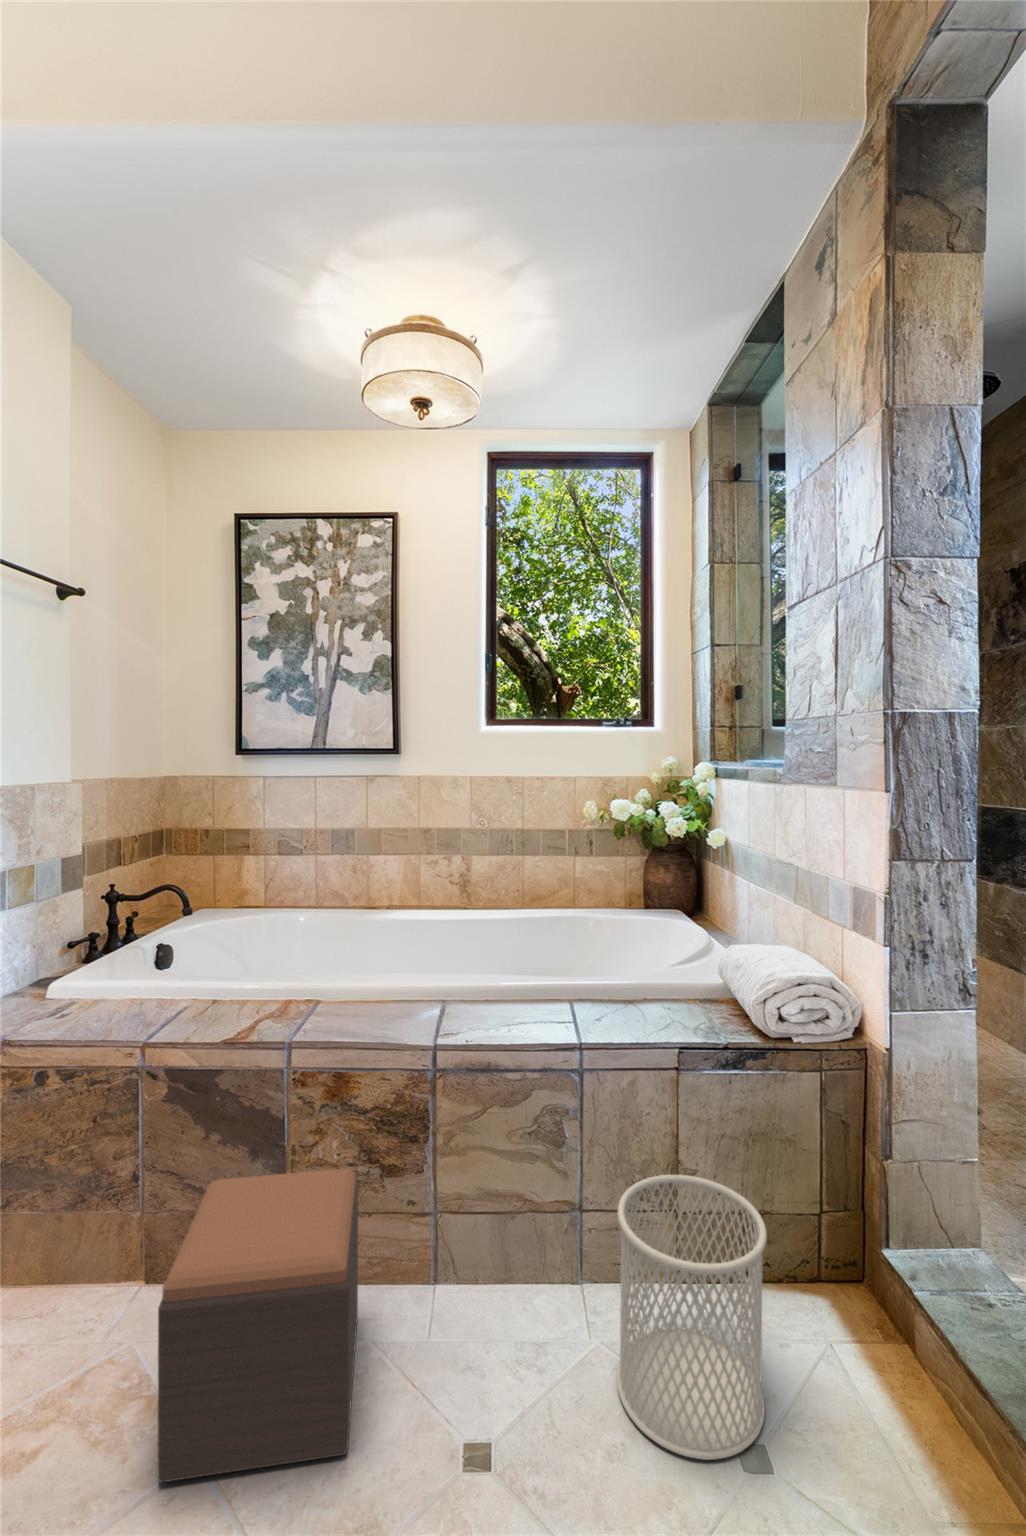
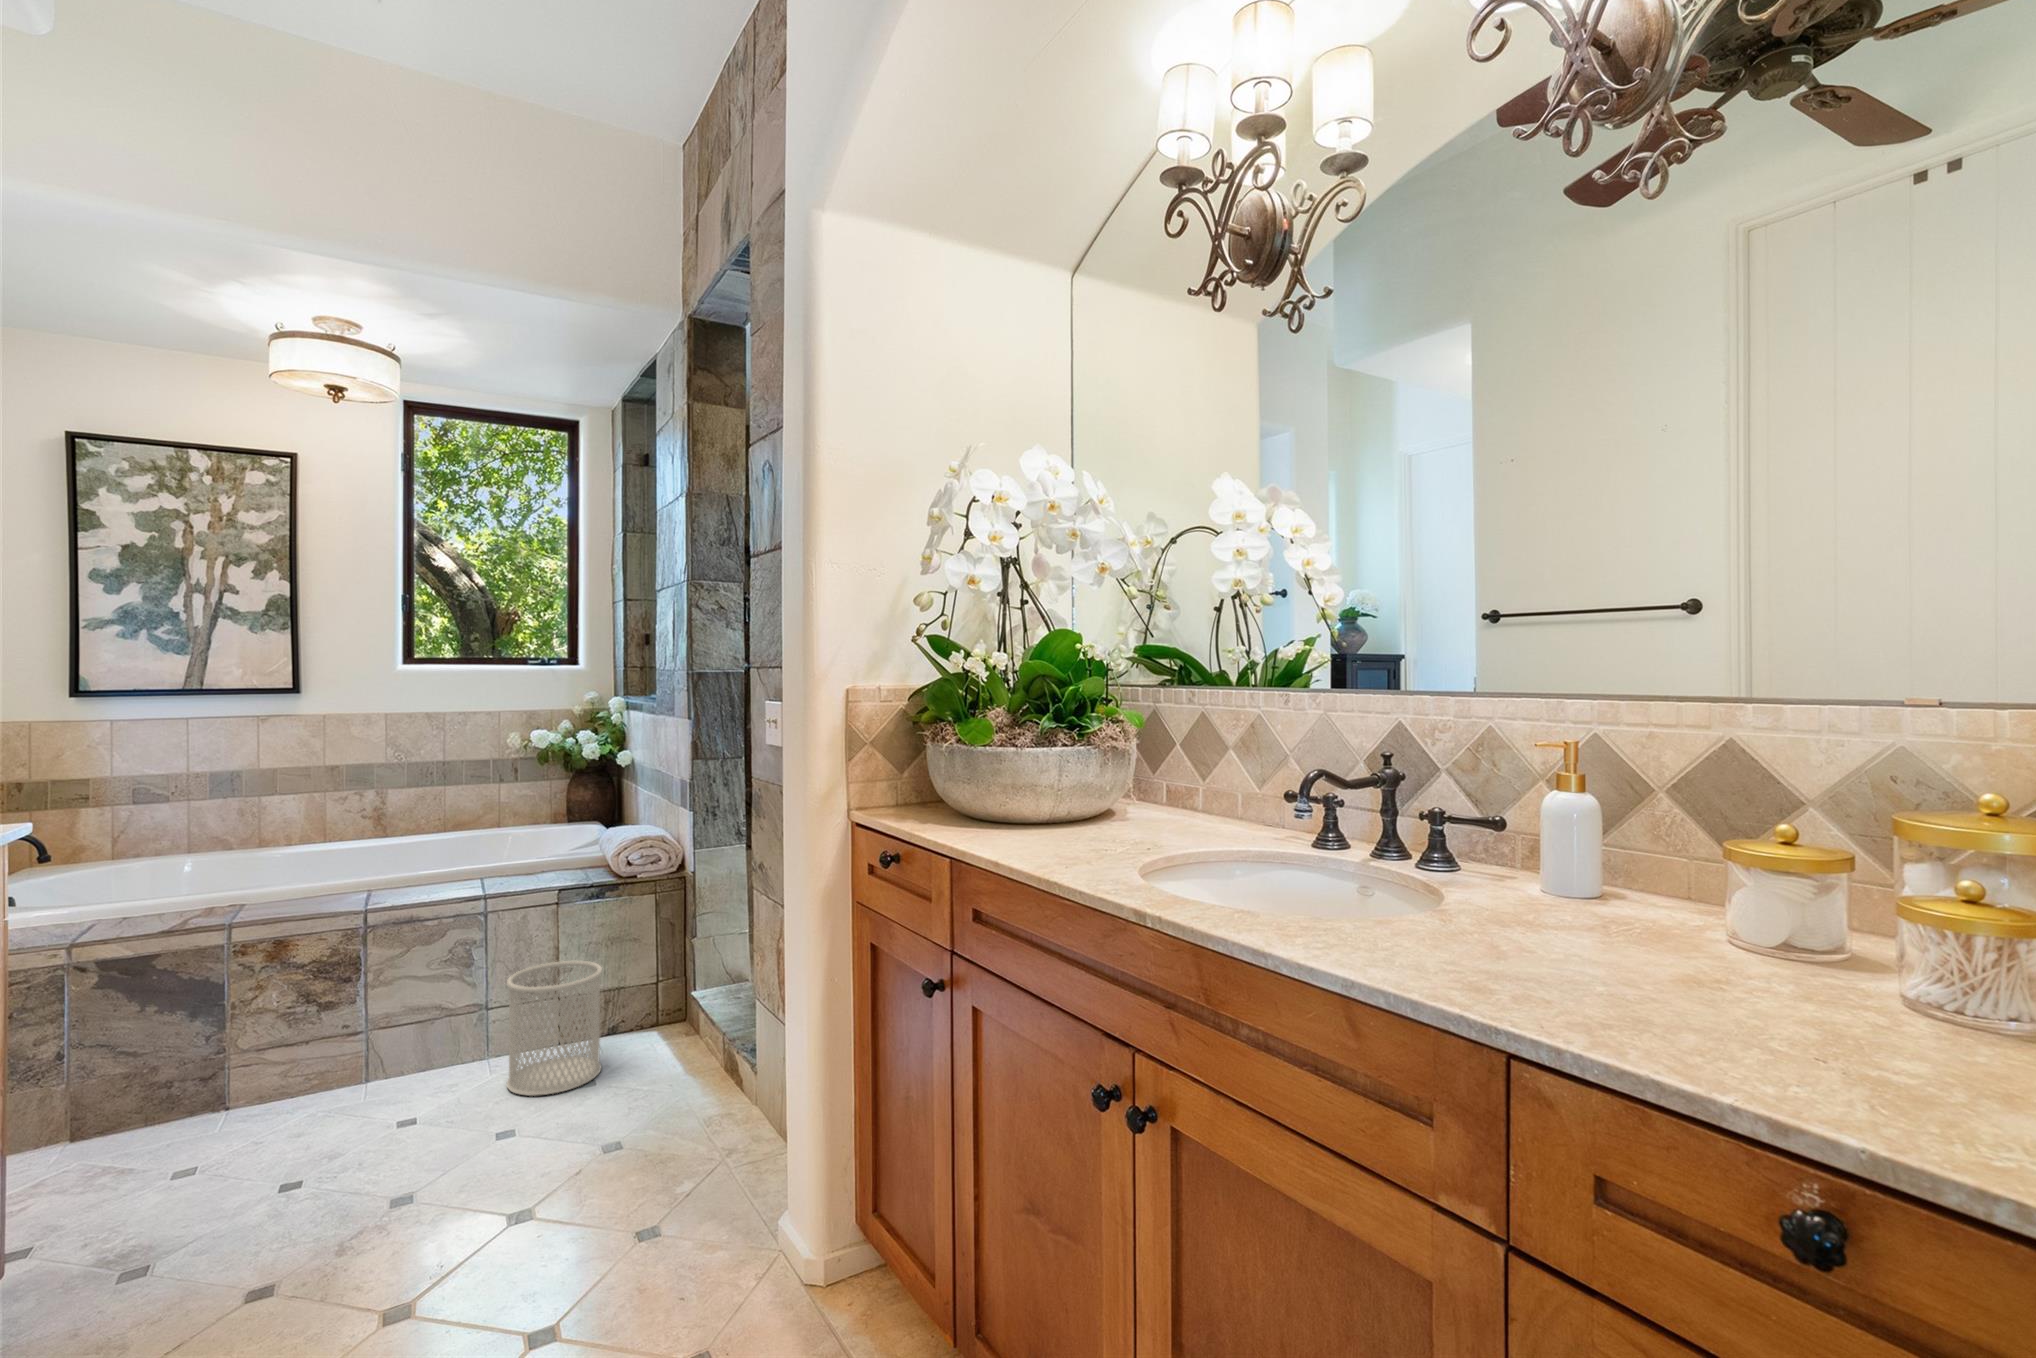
footstool: present [158,1169,358,1482] -> none [147,1002,306,1192]

